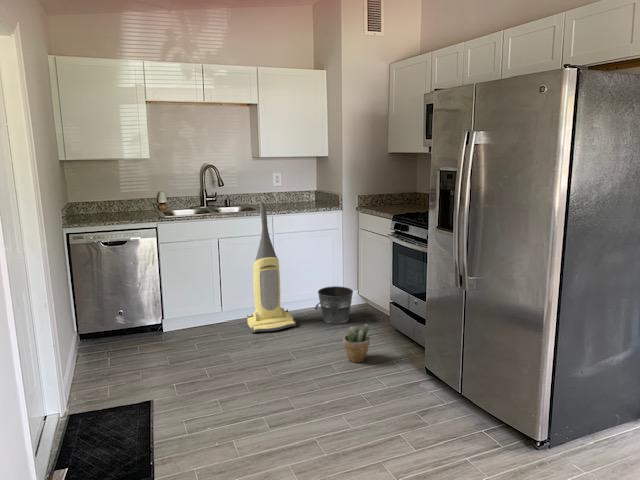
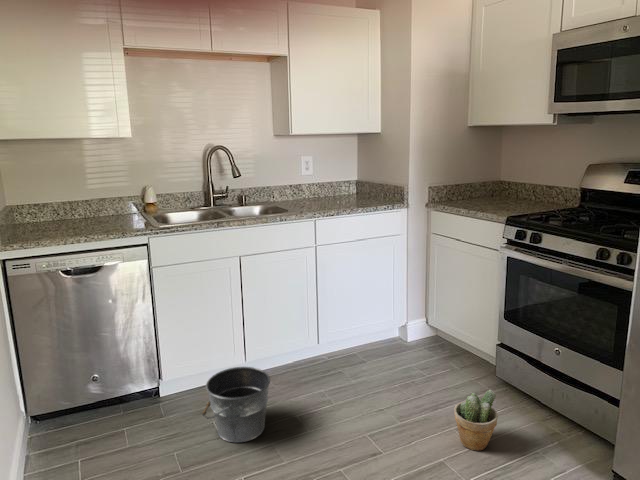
vacuum cleaner: present [247,203,296,333] -> none [283,201,355,394]
bucket: present [315,286,353,324] -> present [202,367,270,442]

